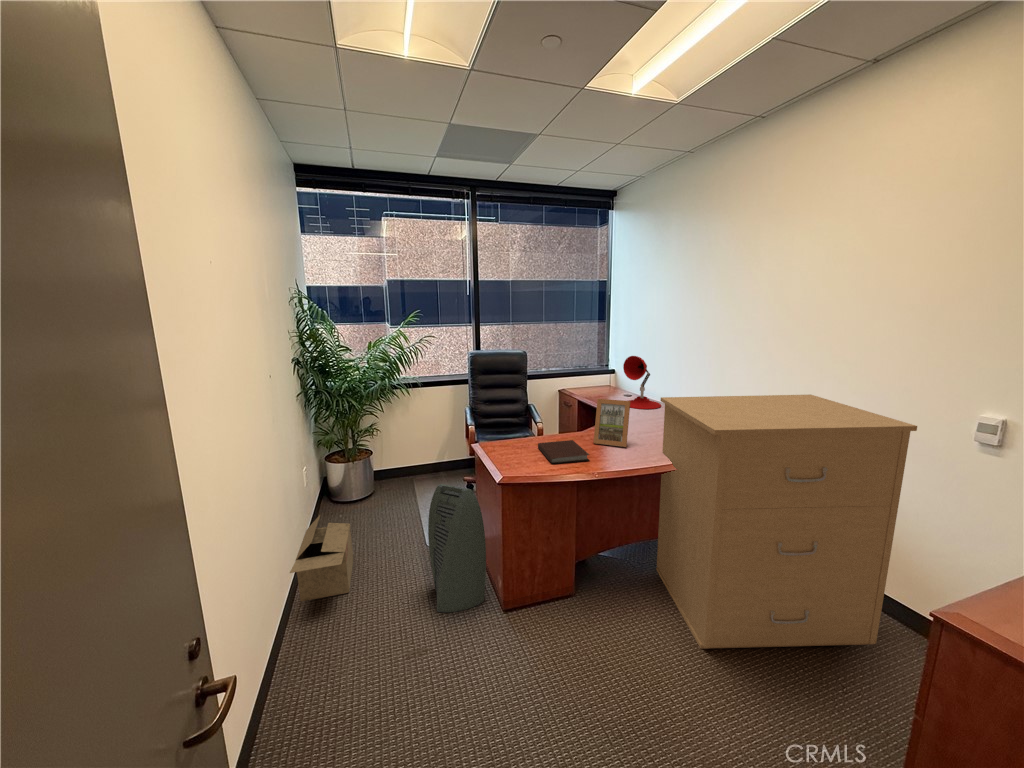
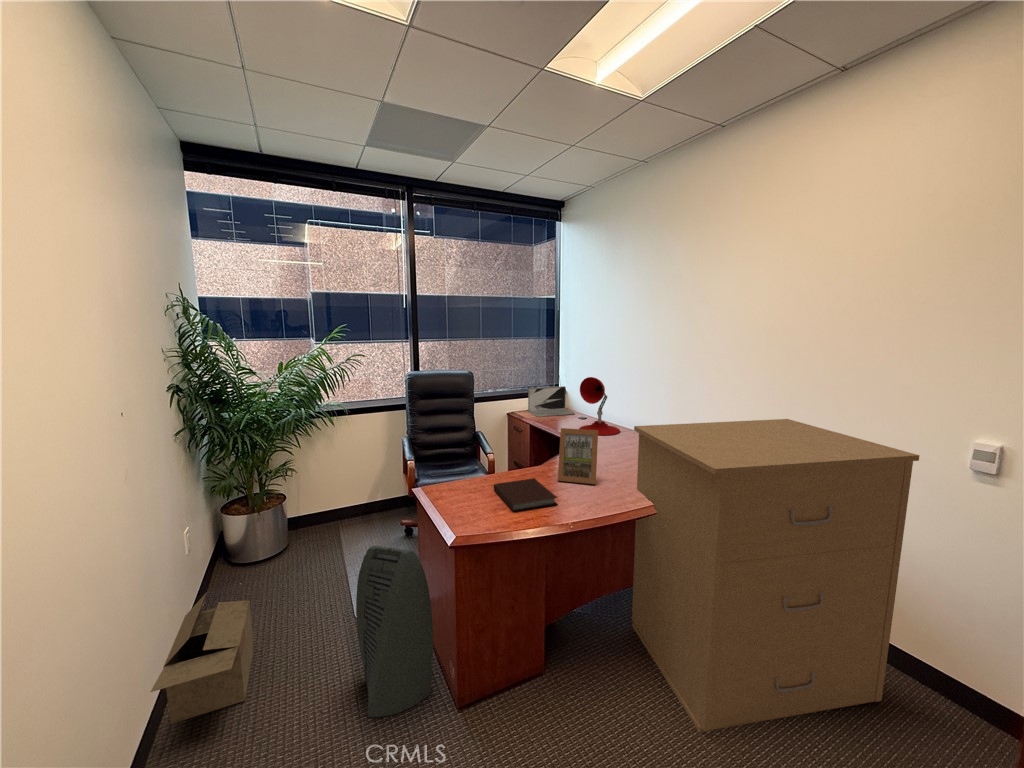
laptop: none [578,365,622,392] -> present [528,386,575,417]

